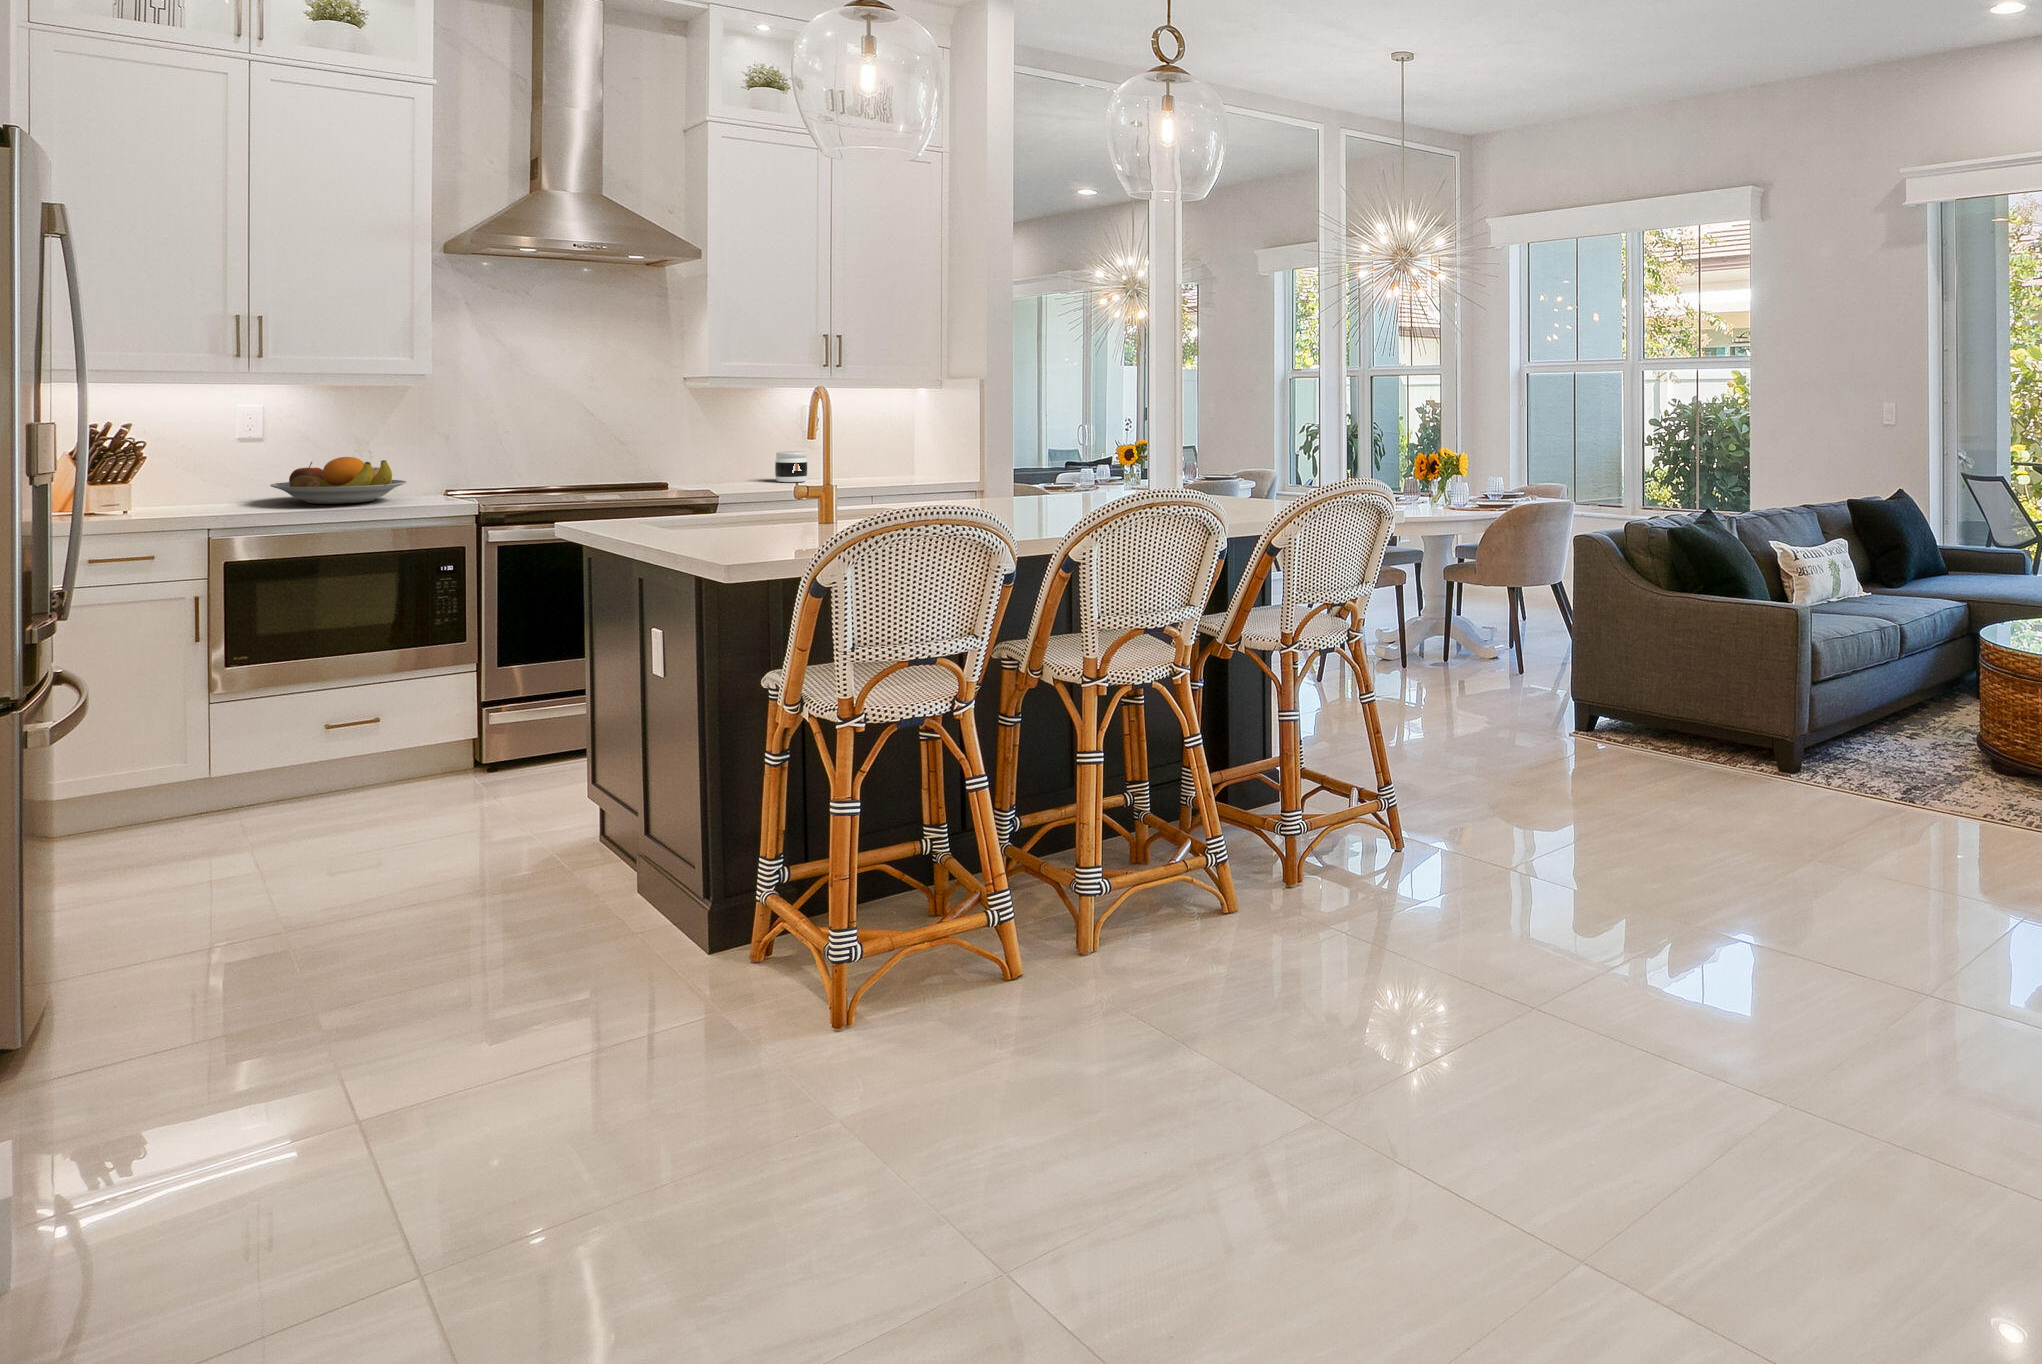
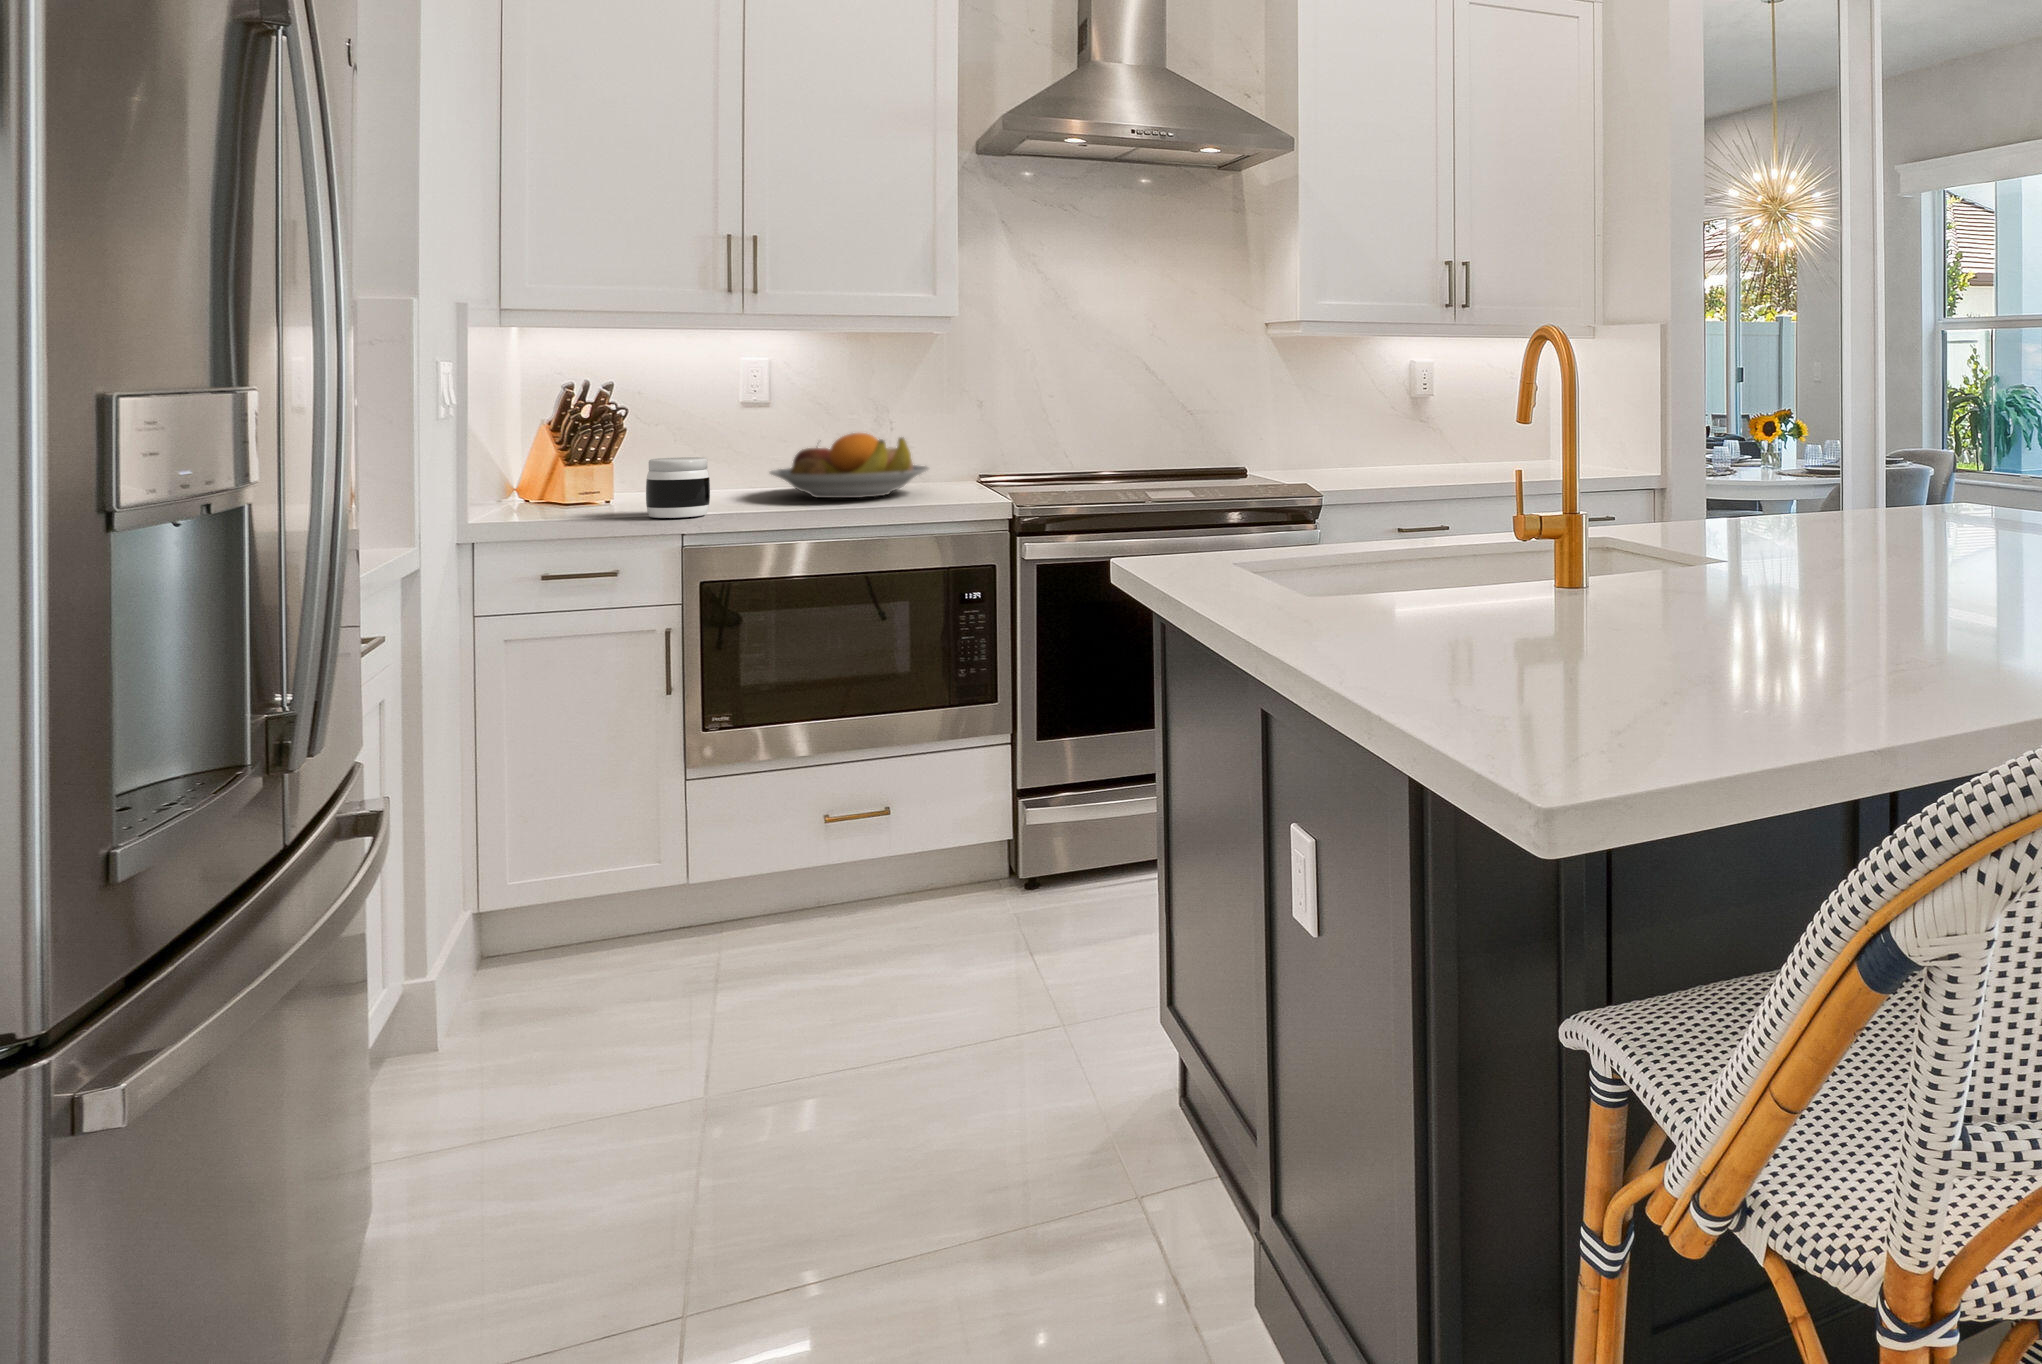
jar: present [775,451,807,482] -> present [646,457,710,518]

